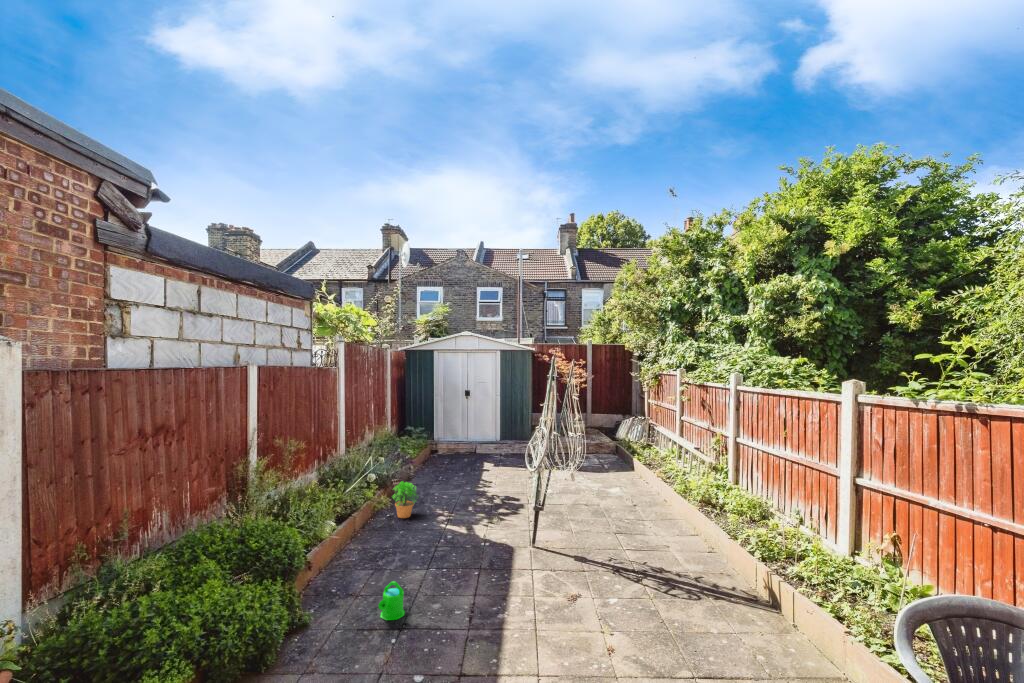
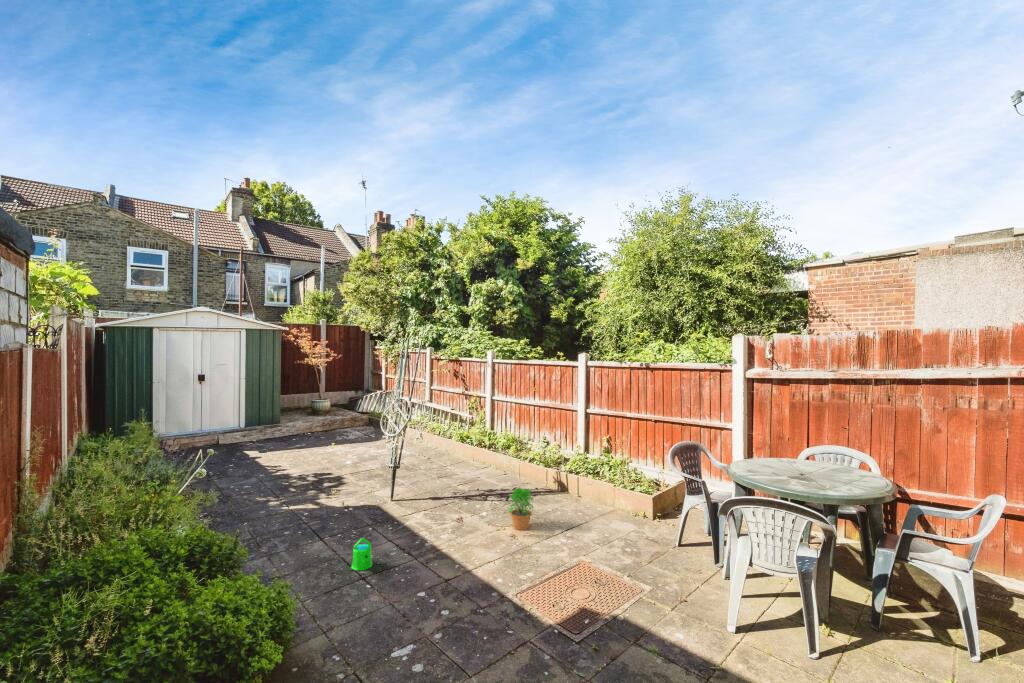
potted plant: present [394,481,416,518] -> present [508,487,533,530]

